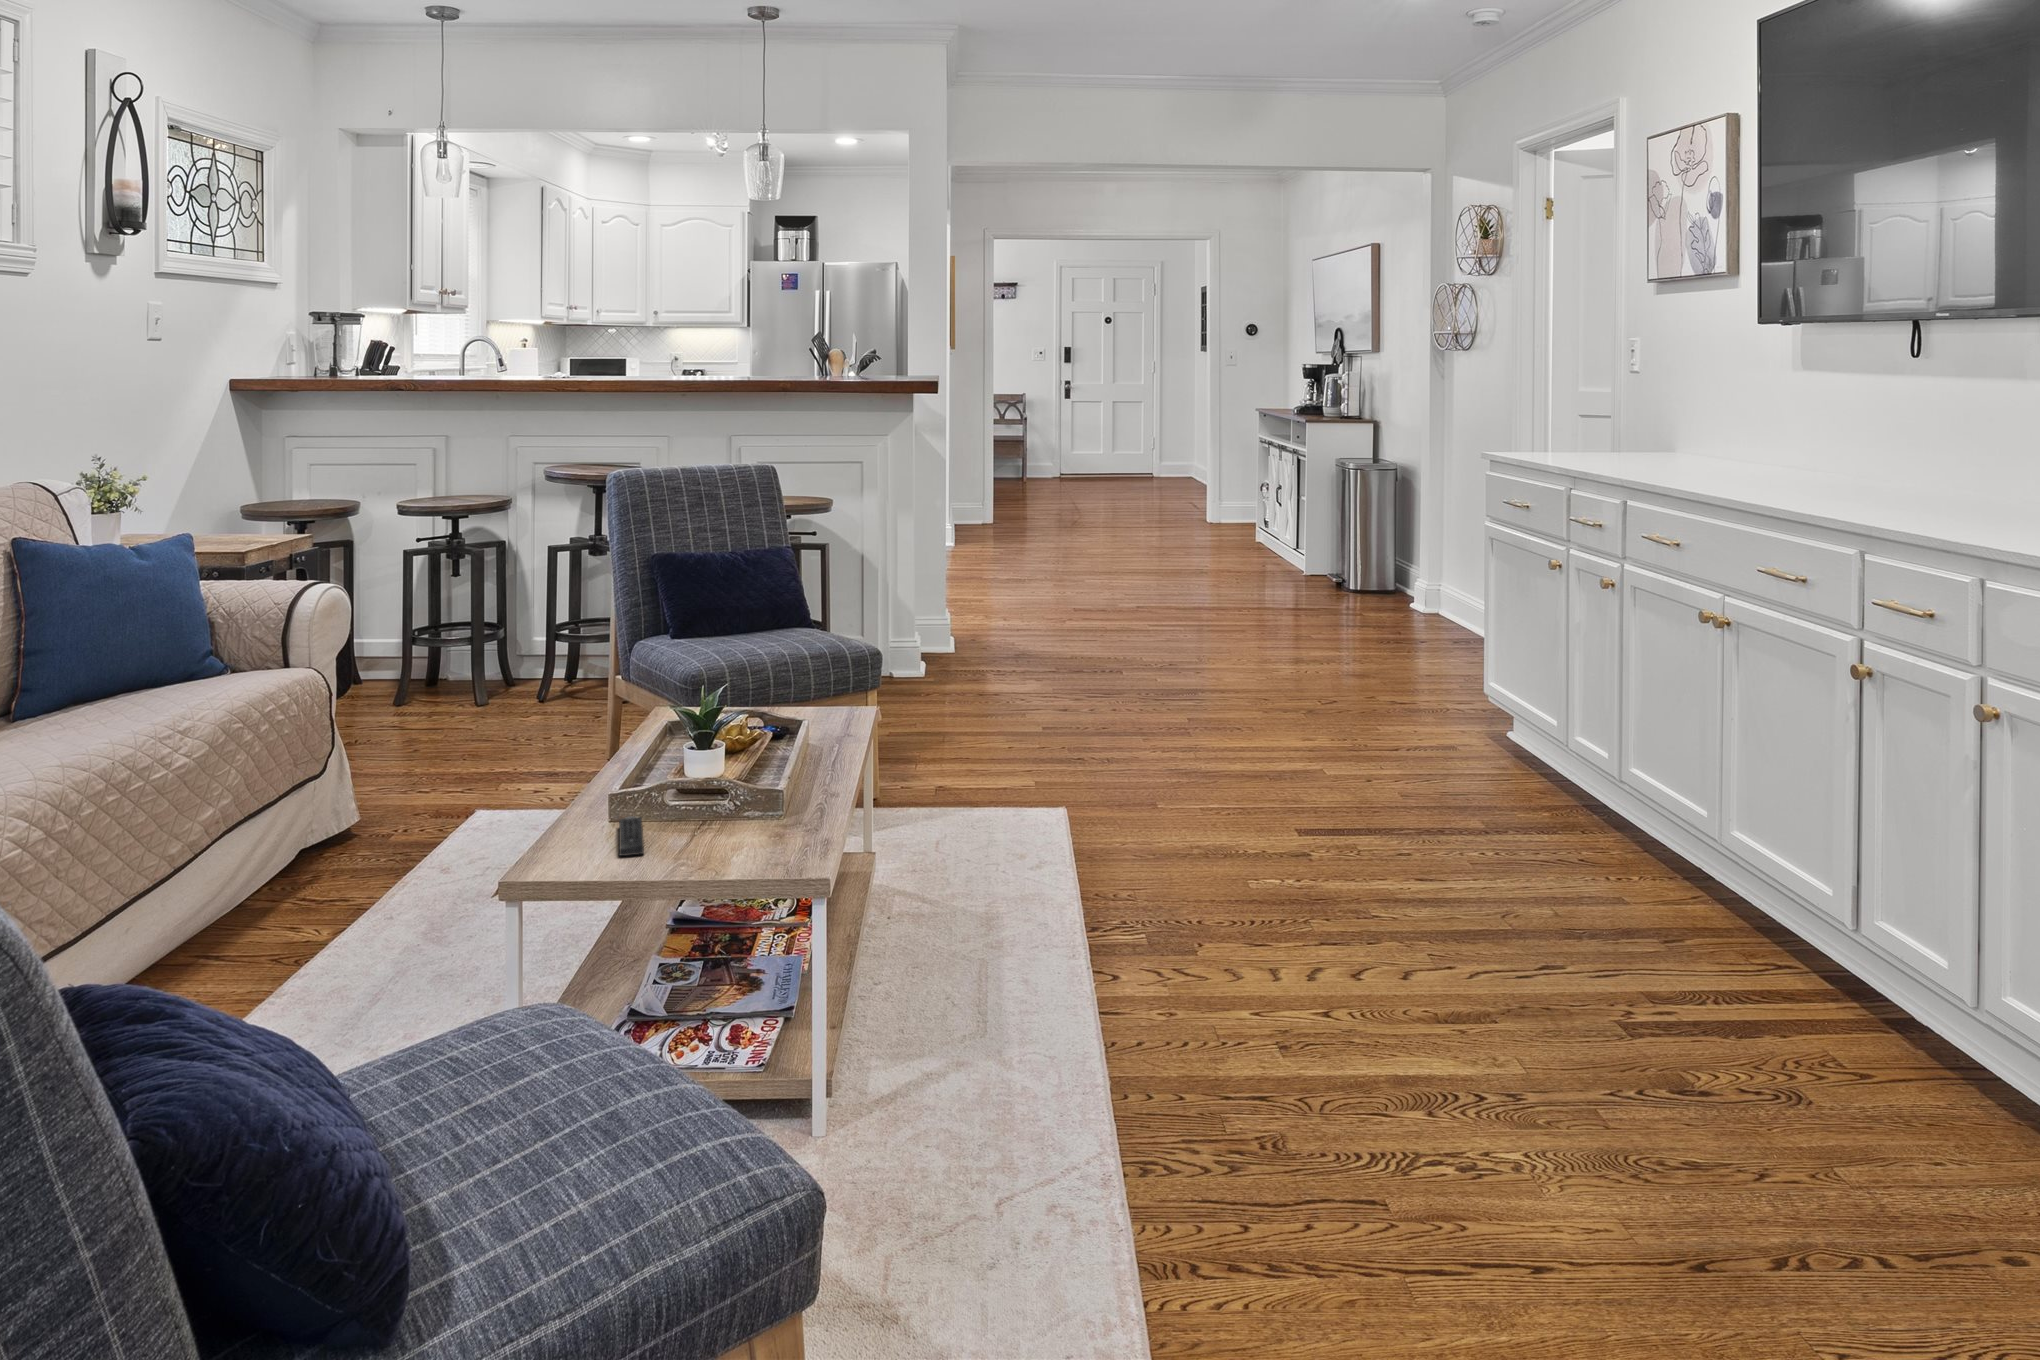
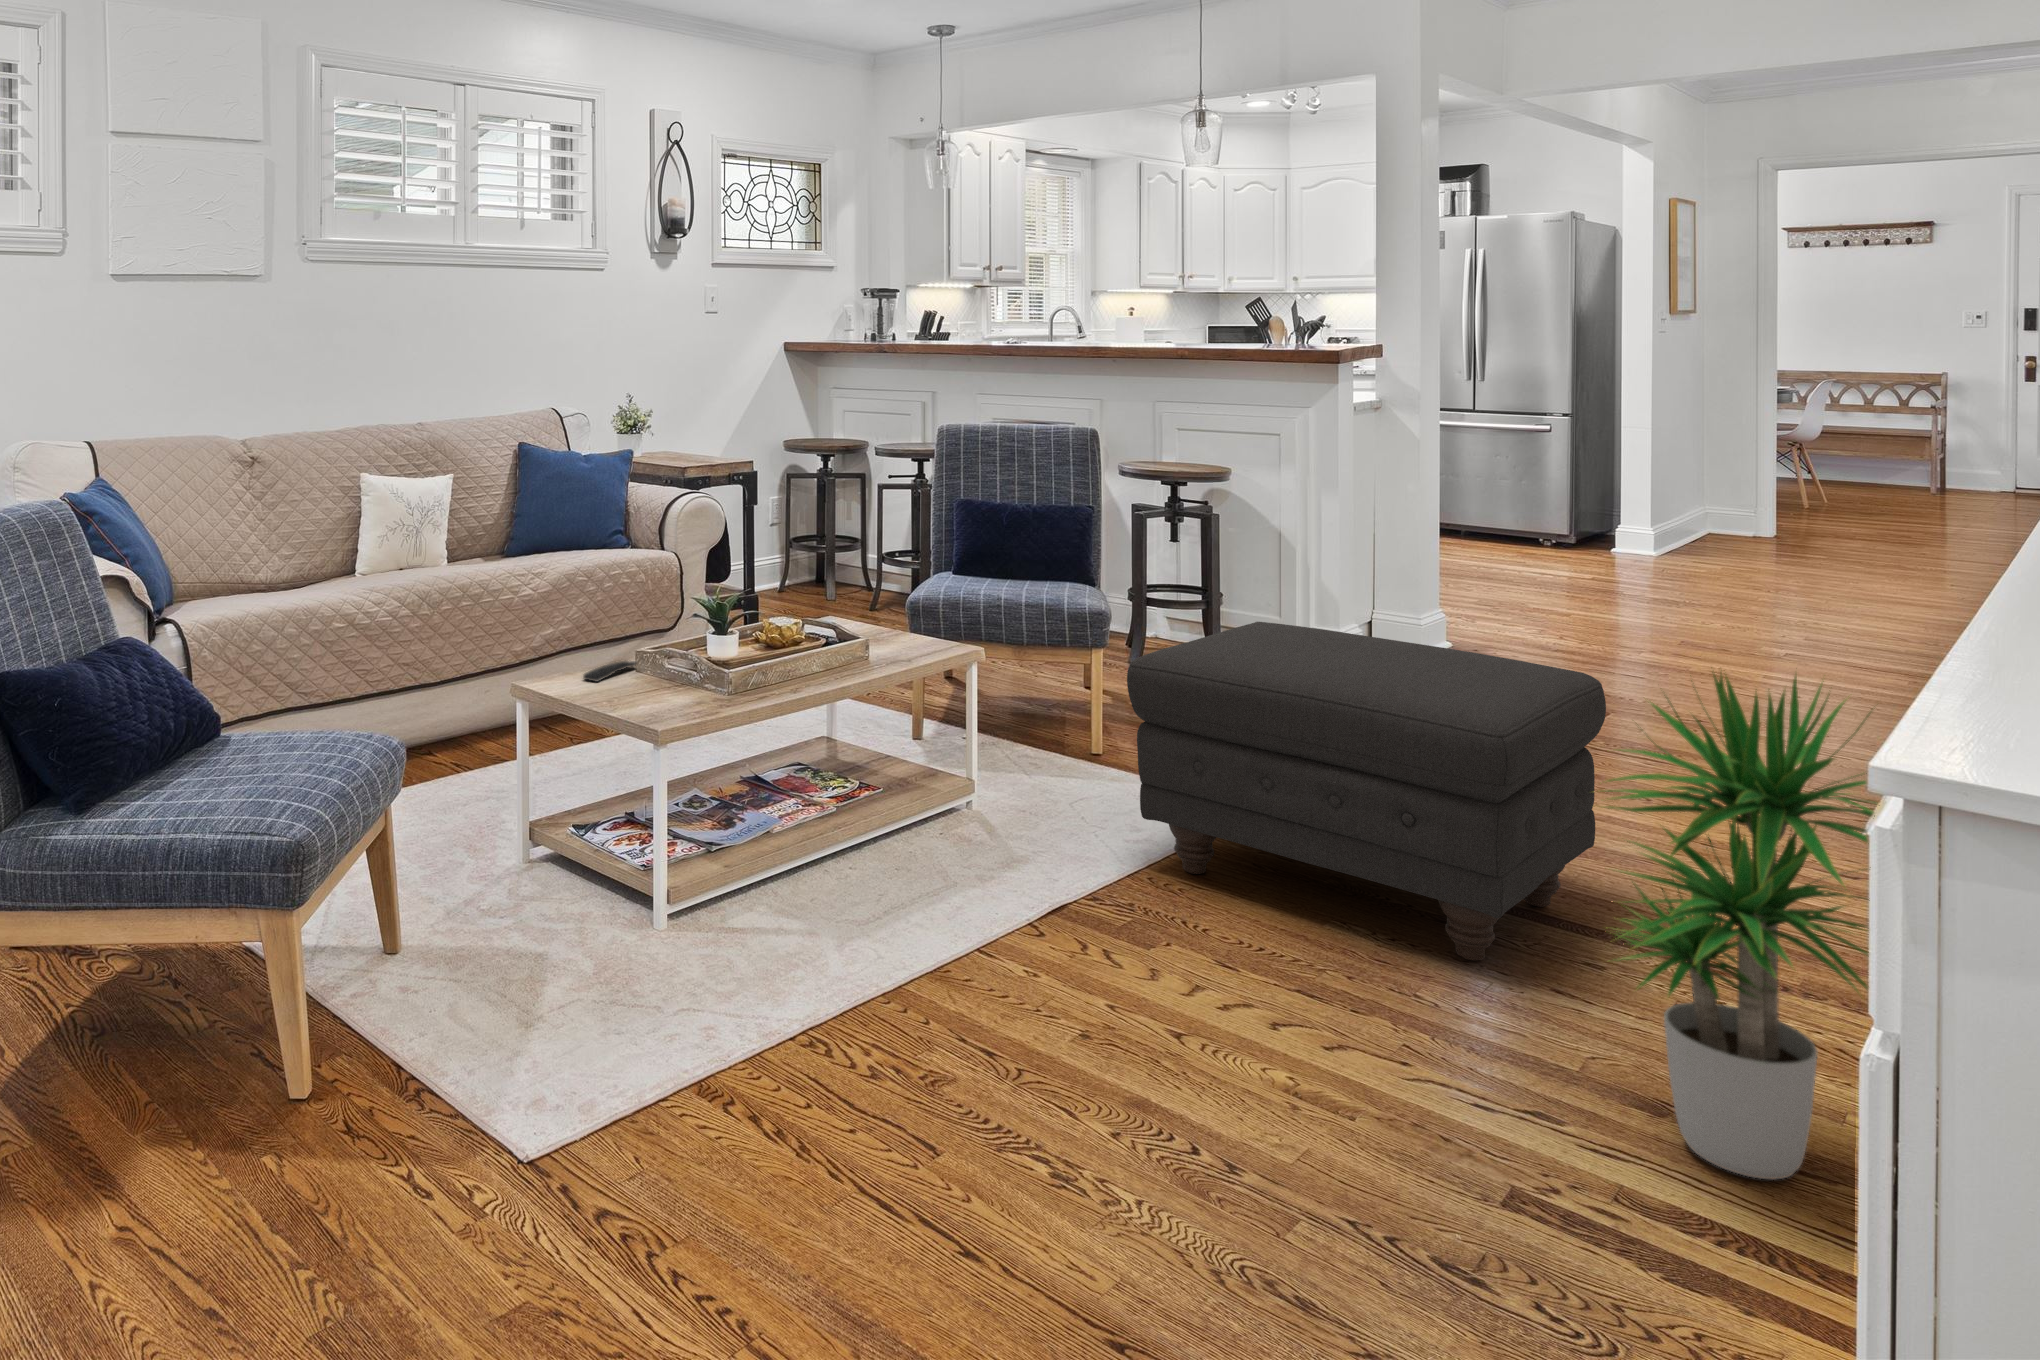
potted plant: none [1529,610,1749,958] -> present [1607,672,1877,1180]
ottoman: none [1065,638,1406,881] -> present [1127,622,1606,960]

